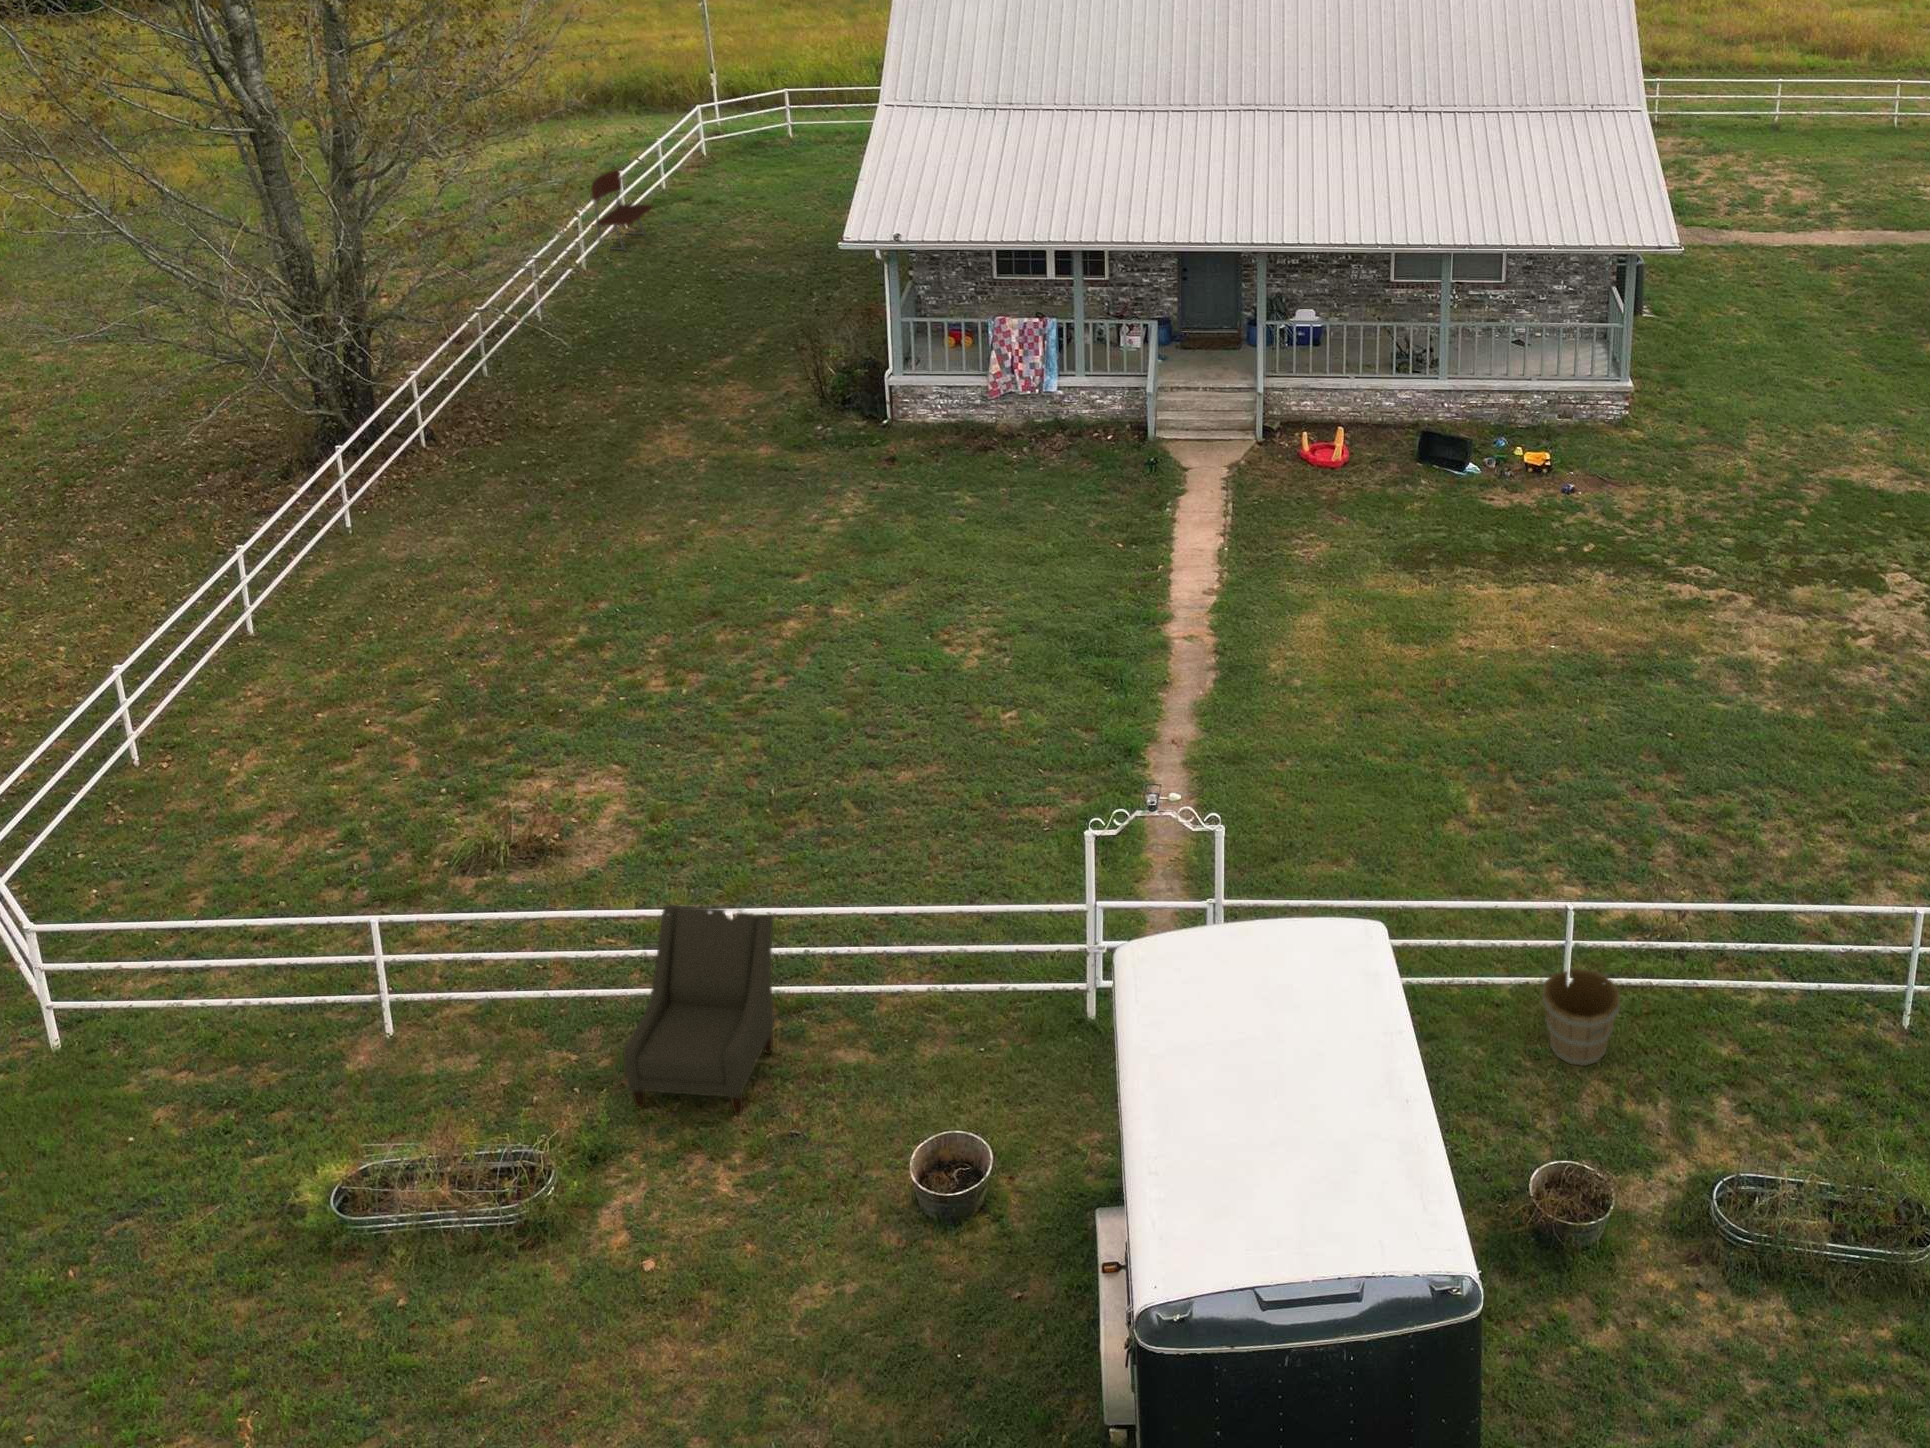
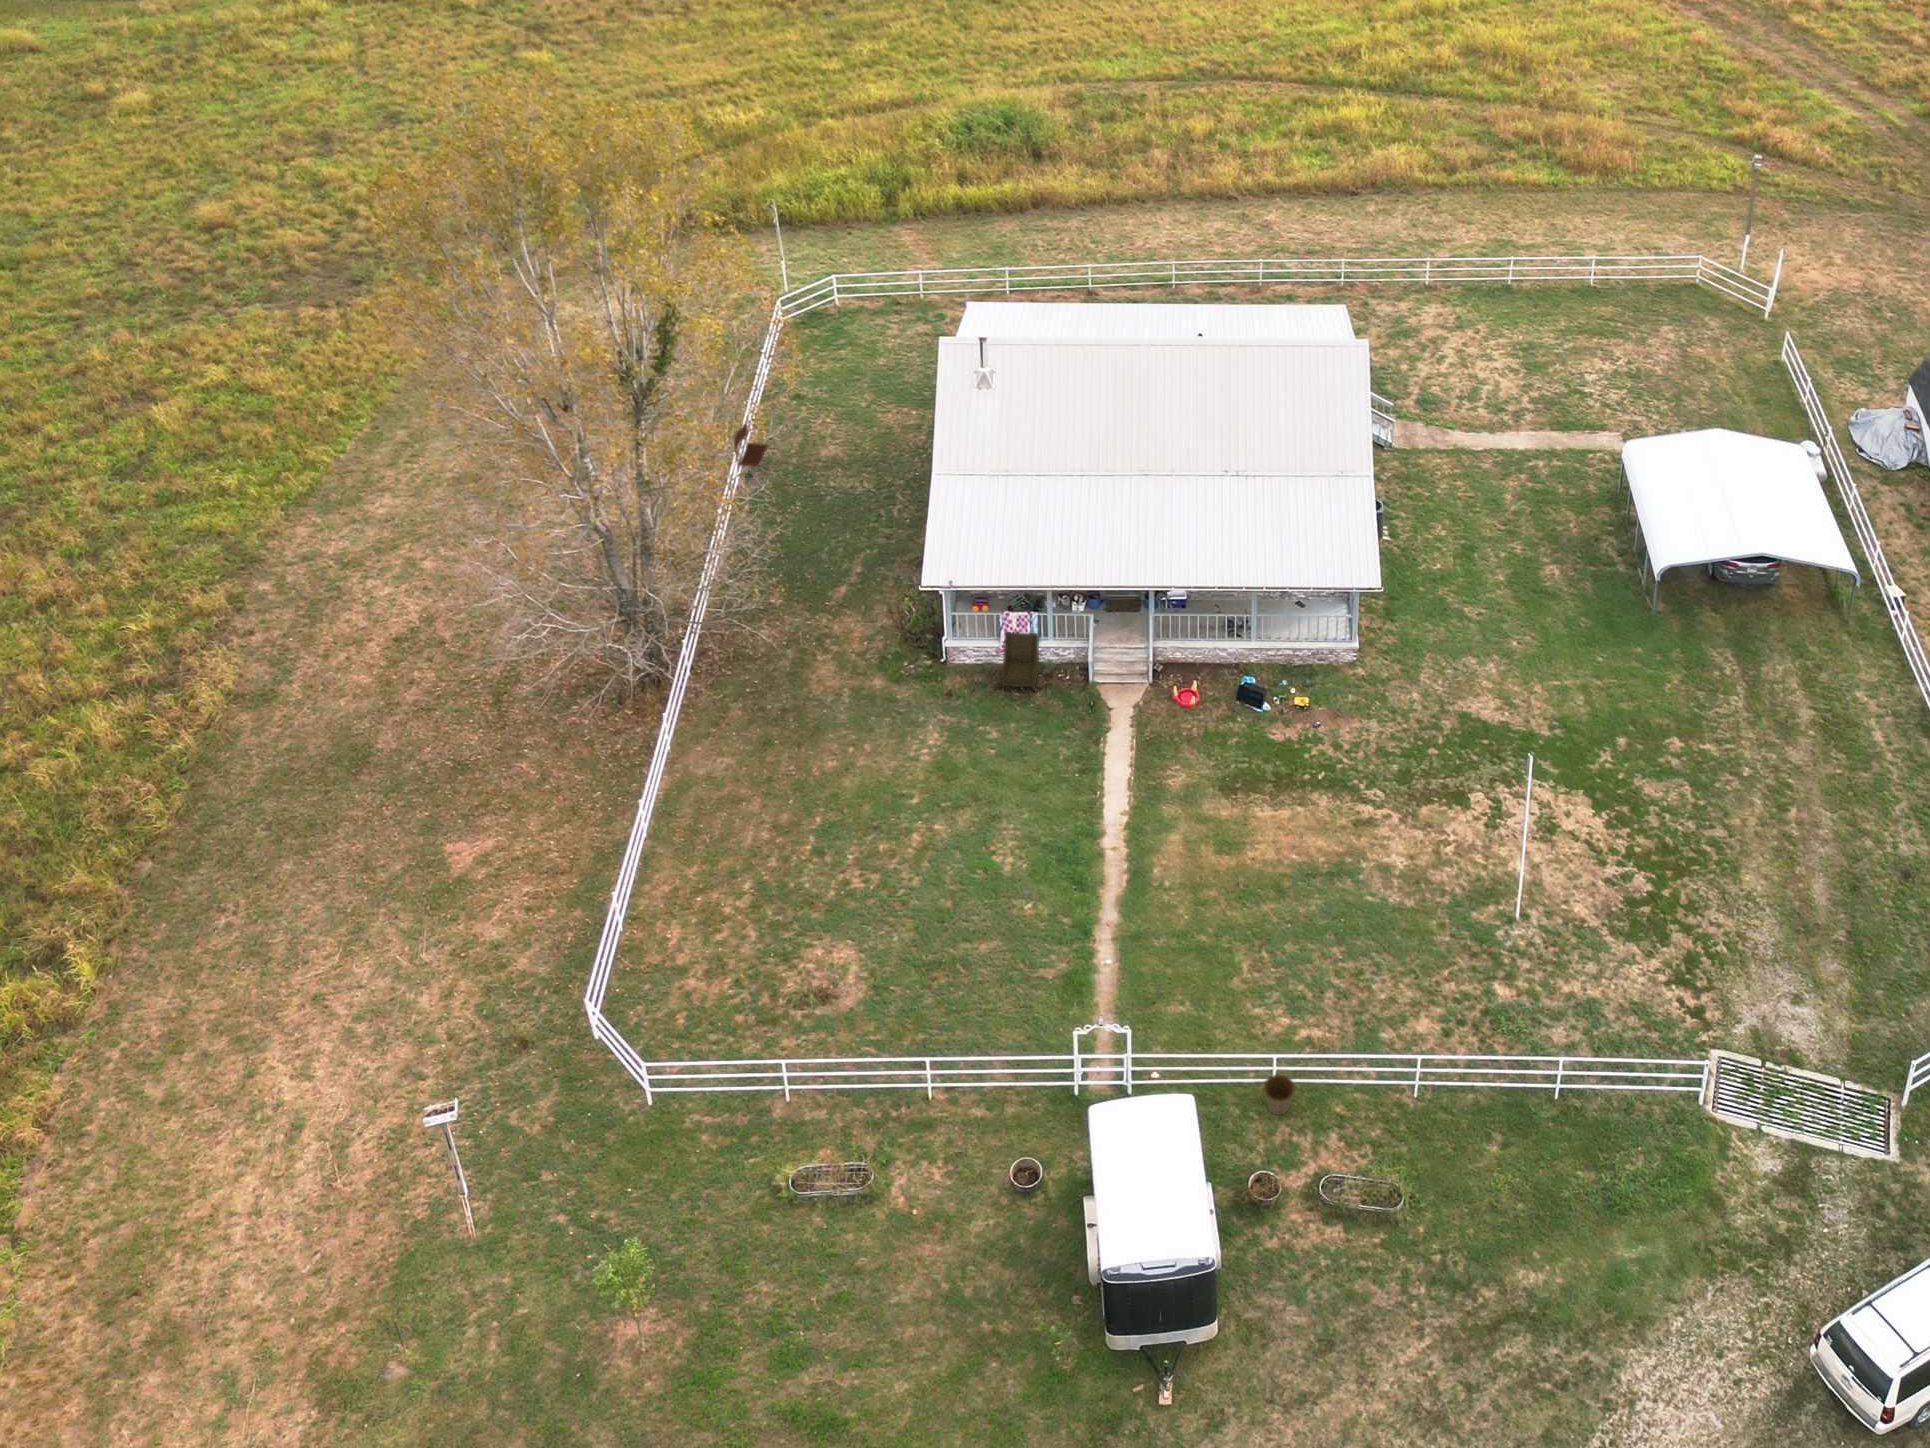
chair: present [624,905,774,1115] -> present [1001,632,1039,691]

